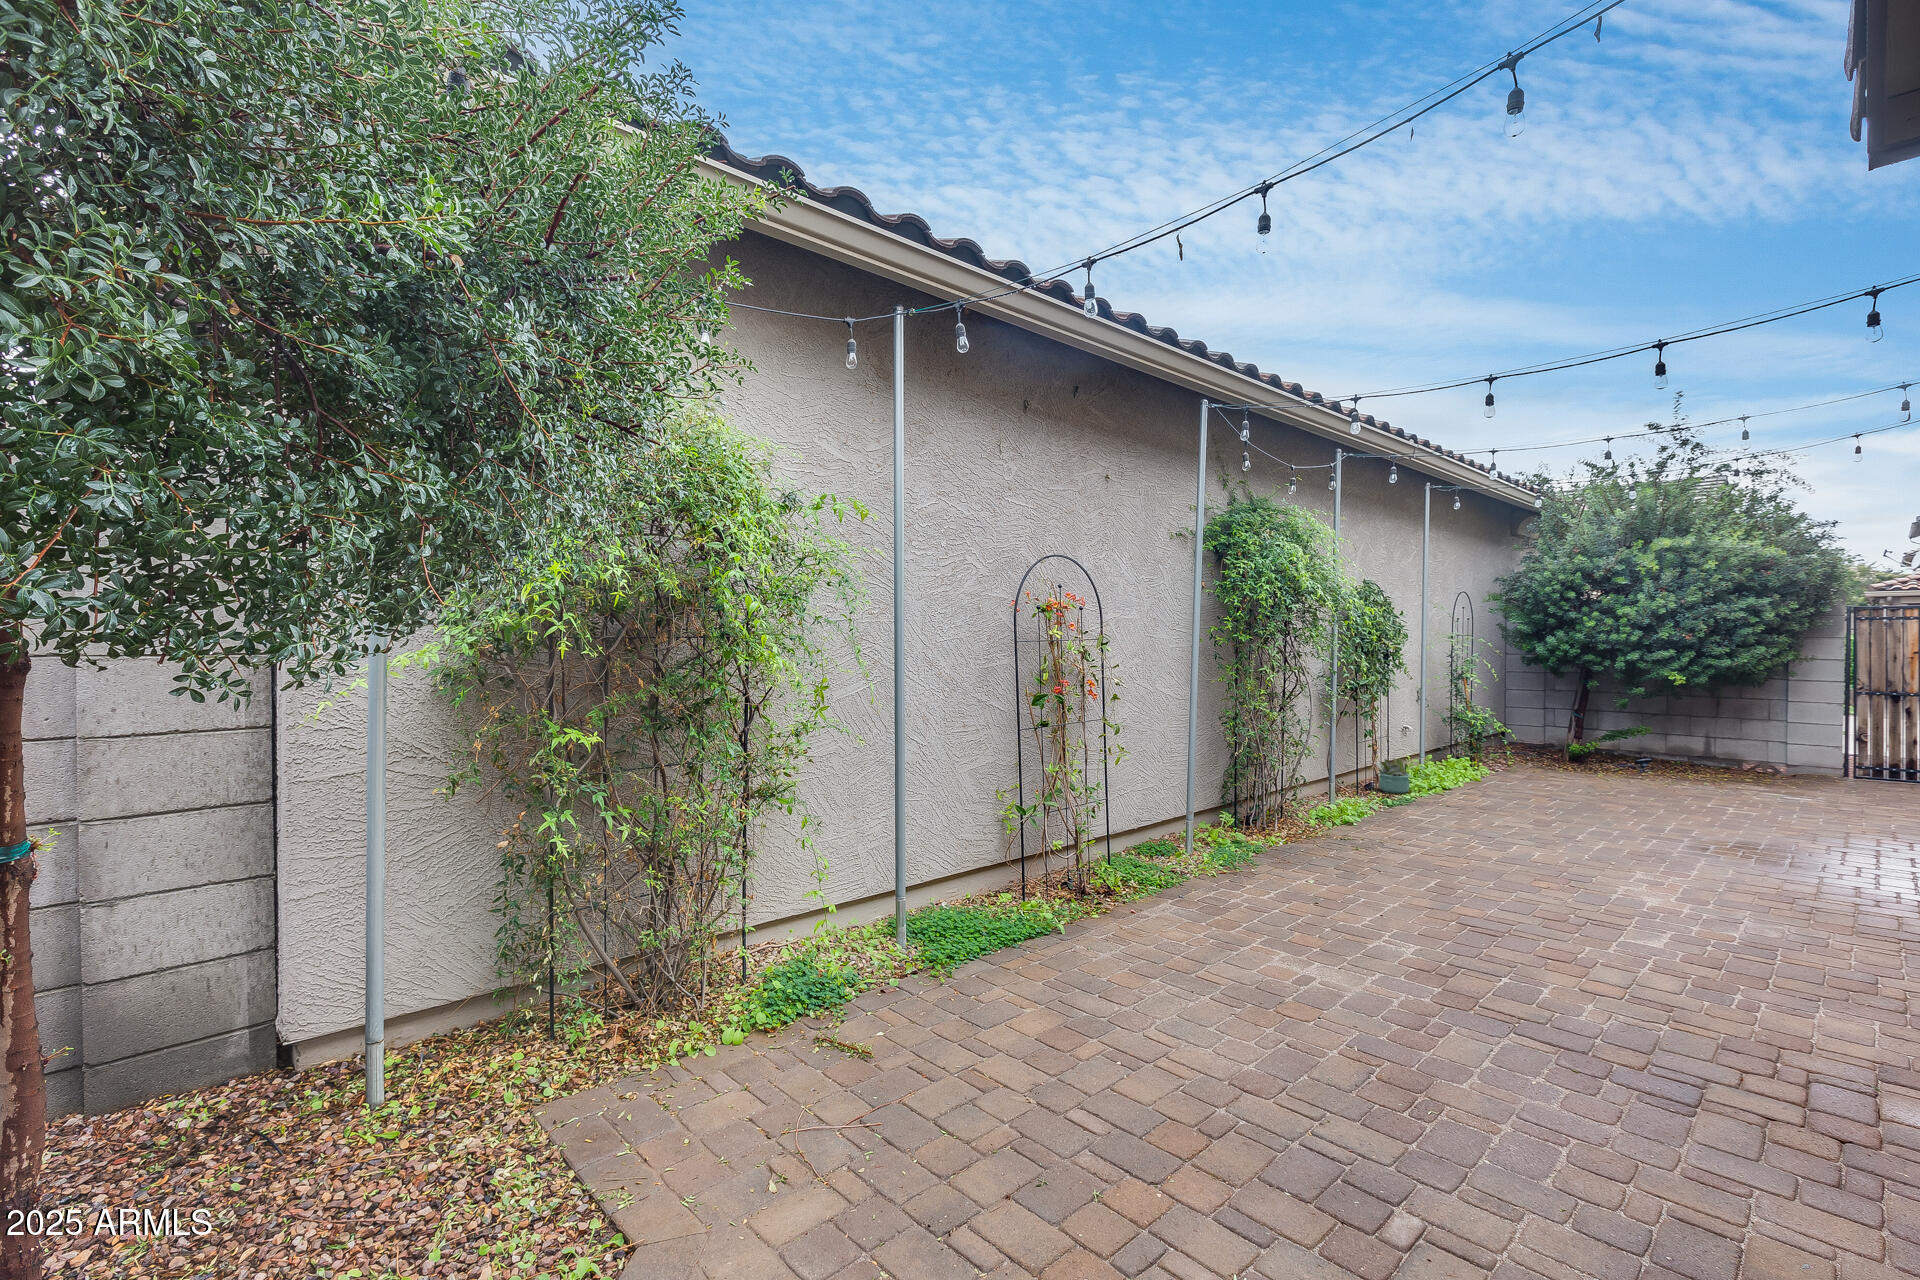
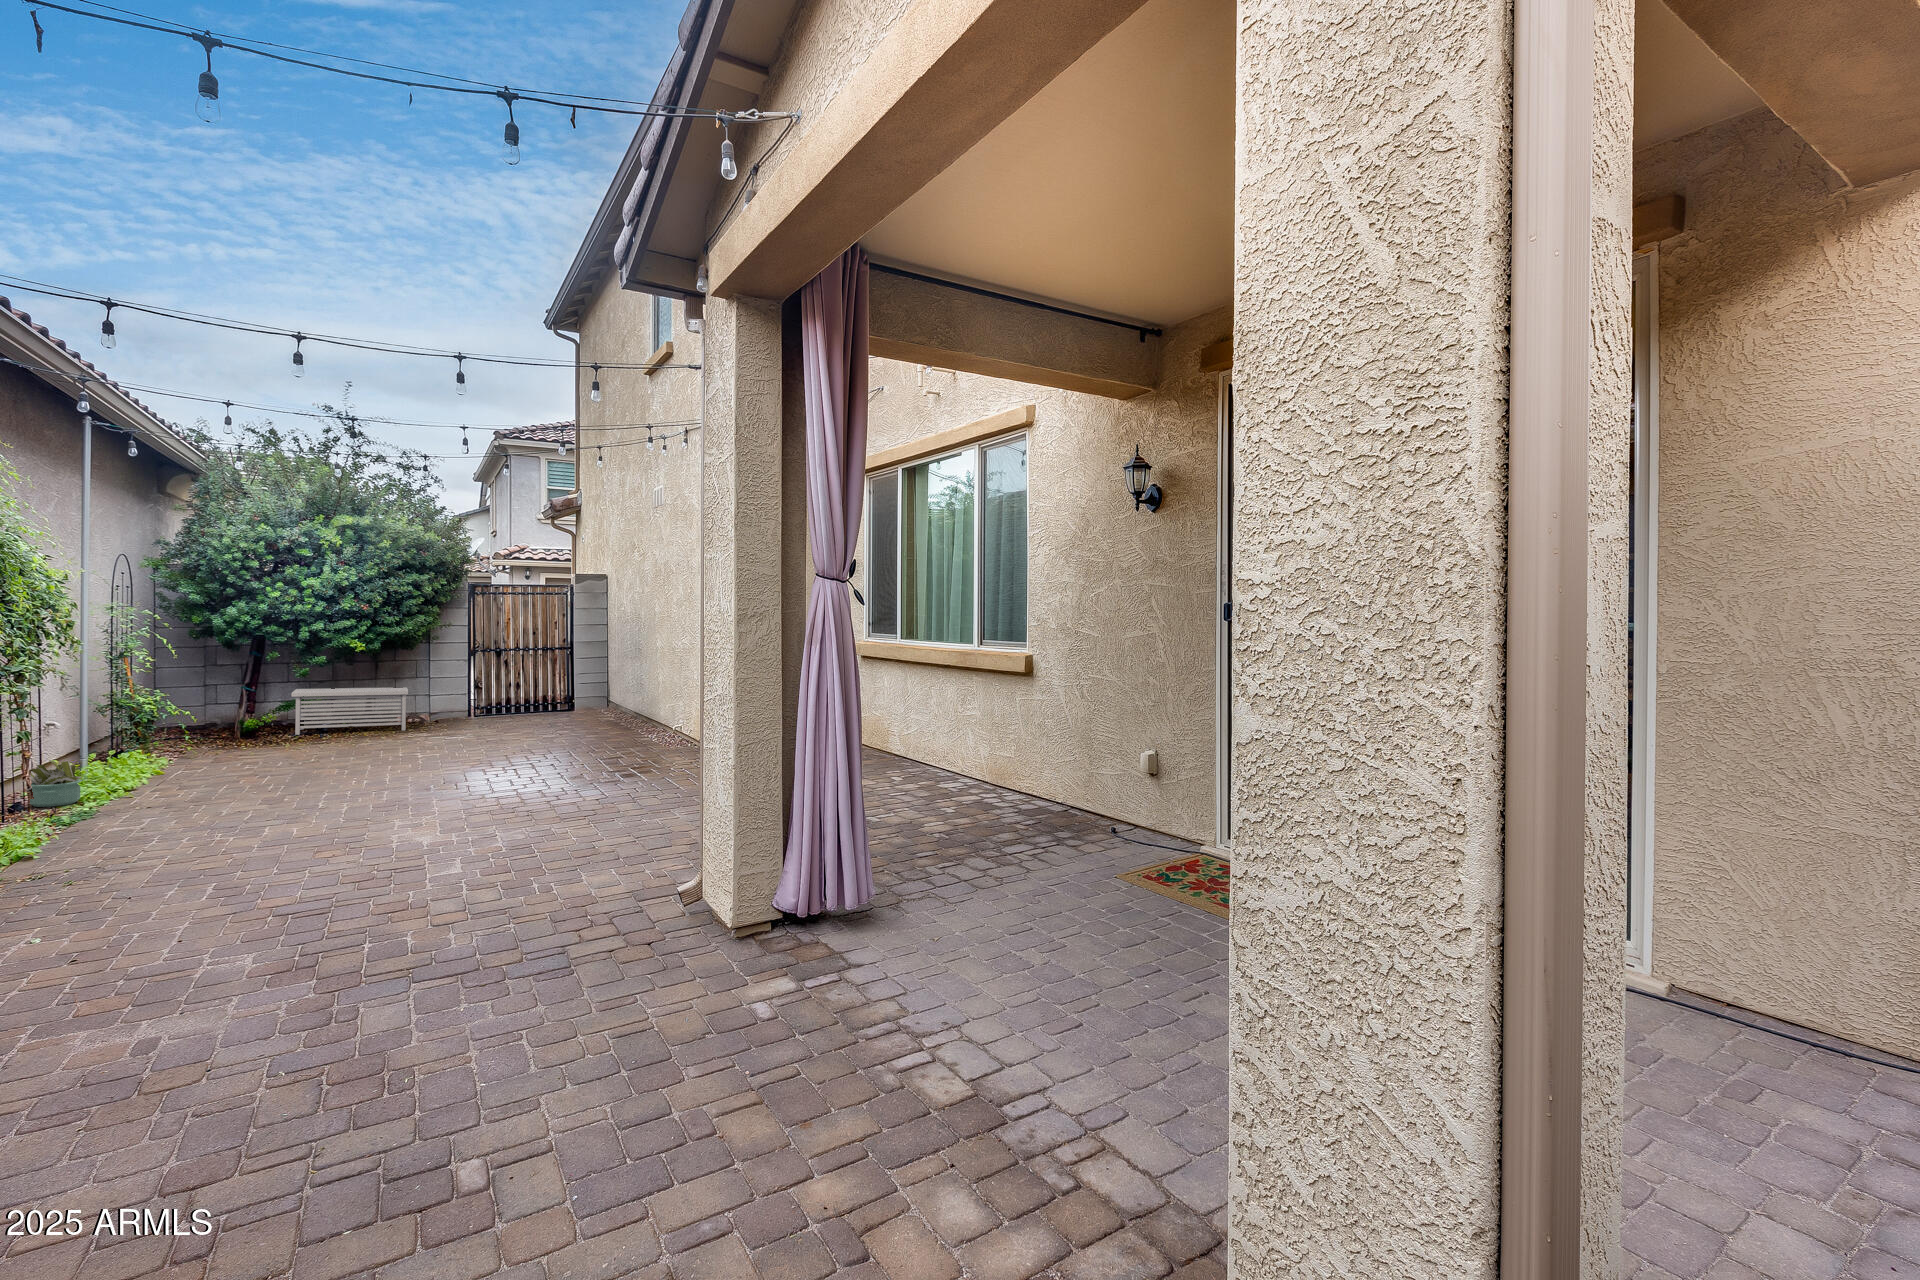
storage bench: none [1610,720,1747,778] -> present [291,687,408,735]

